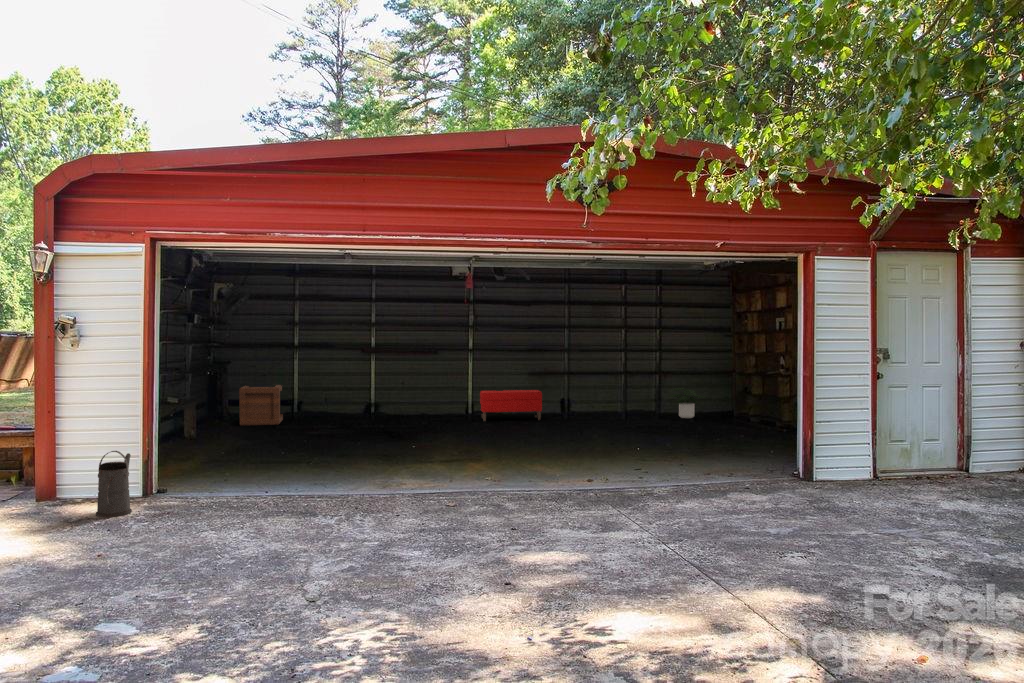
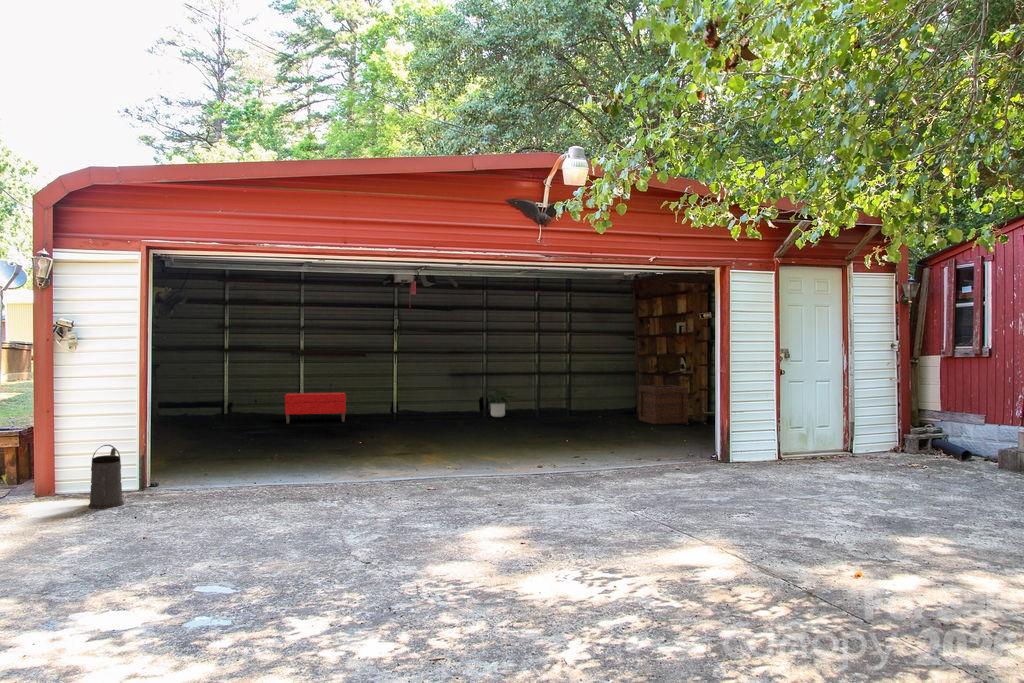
wooden crate: present [239,385,283,426] -> present [639,385,688,424]
potted plant: present [669,388,706,418] -> present [482,389,516,417]
bench: present [480,390,542,421] -> present [285,392,346,423]

